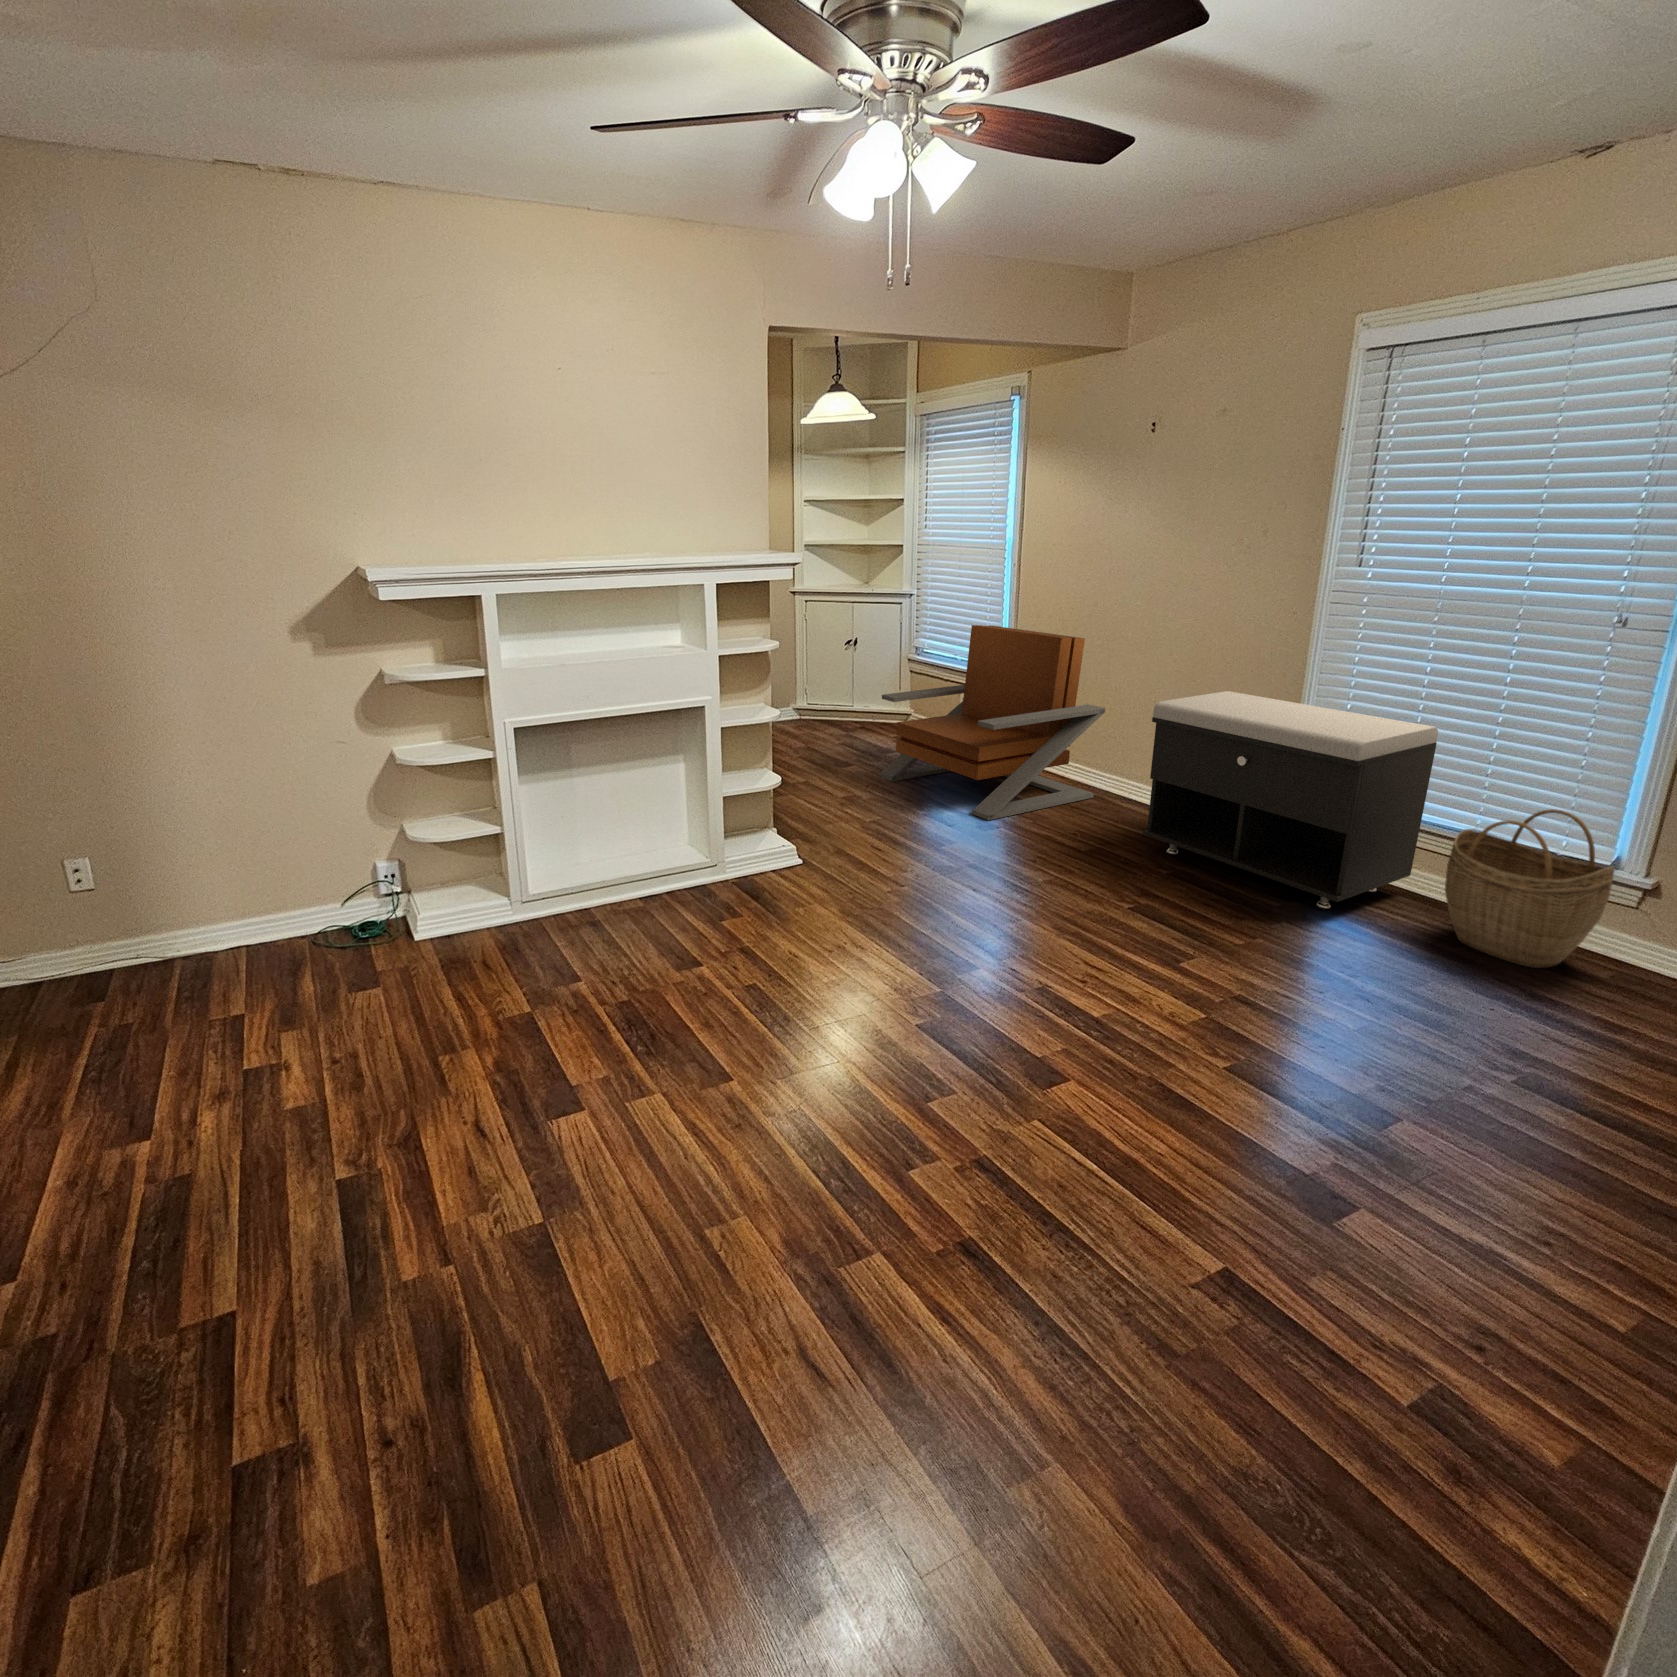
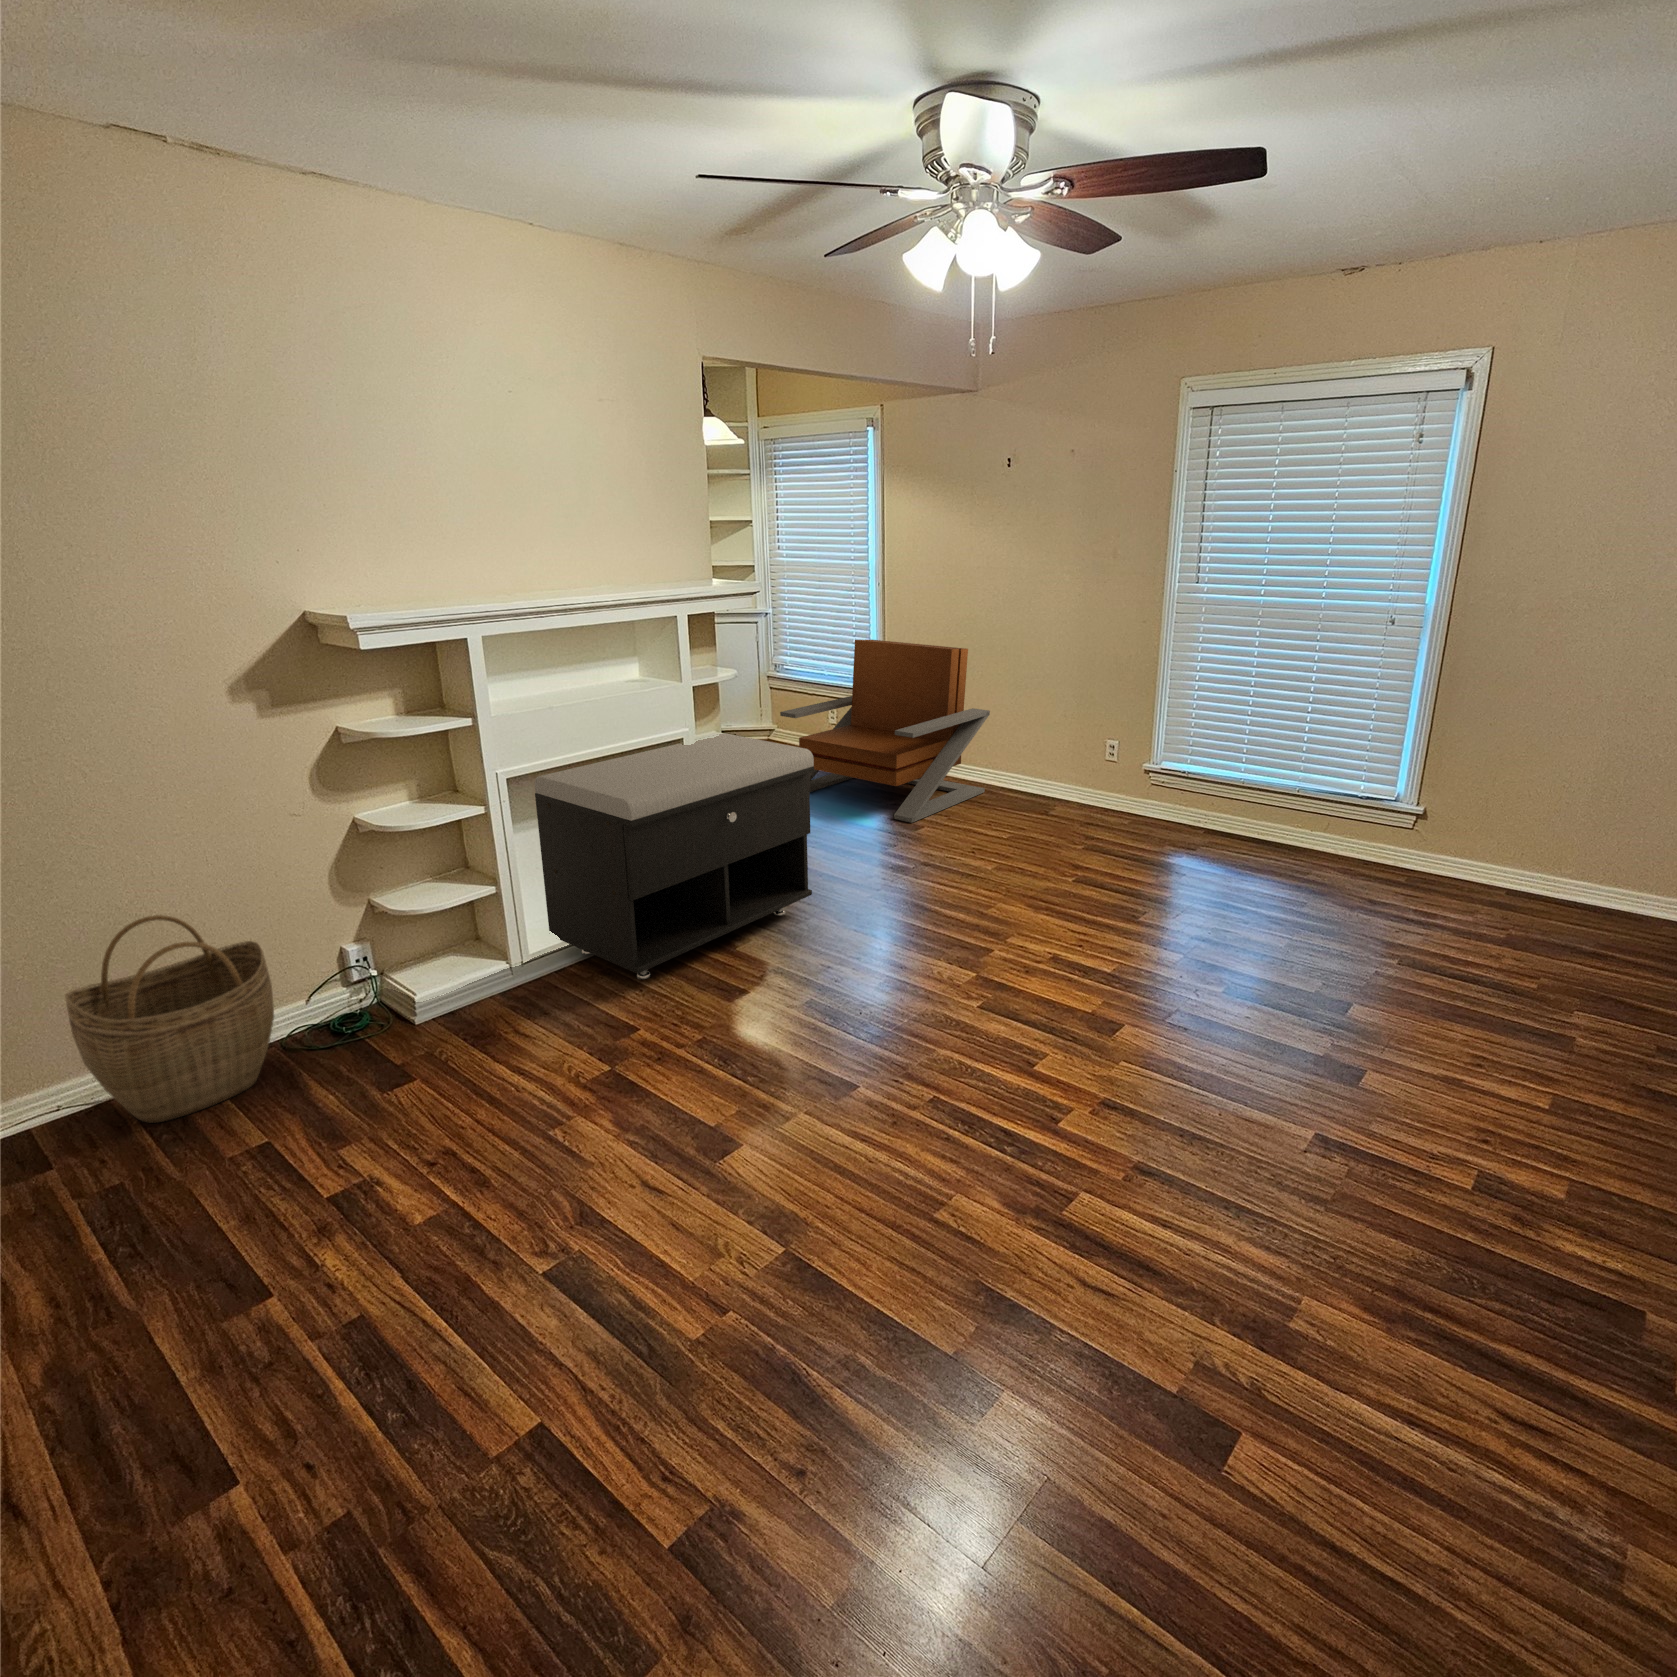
storage bench: present [1144,691,1438,909] -> present [535,733,814,979]
woven basket: present [1445,809,1614,968] -> present [65,915,274,1123]

